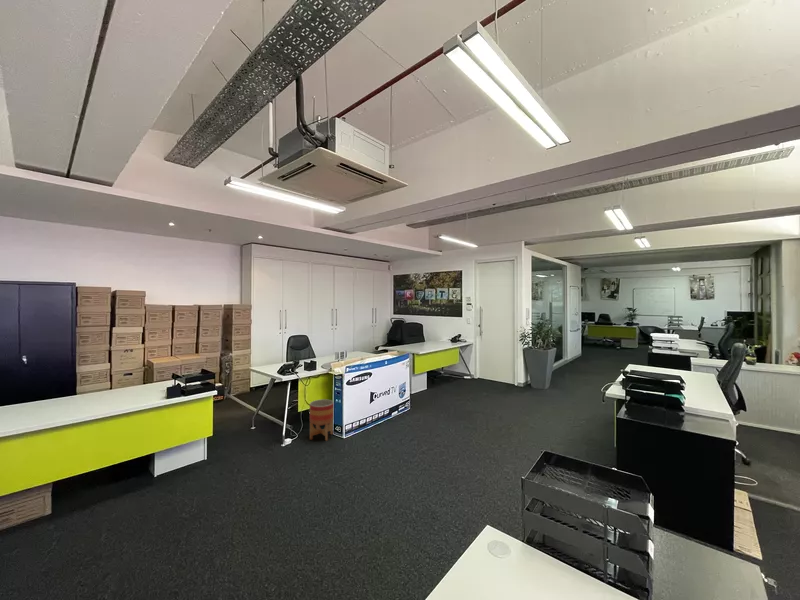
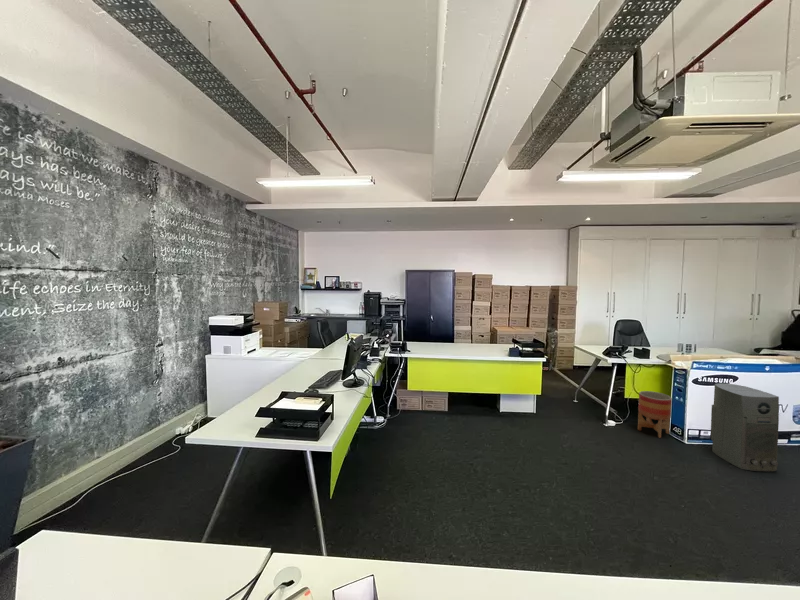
air purifier: none [359,380,396,446] -> present [711,383,779,471]

